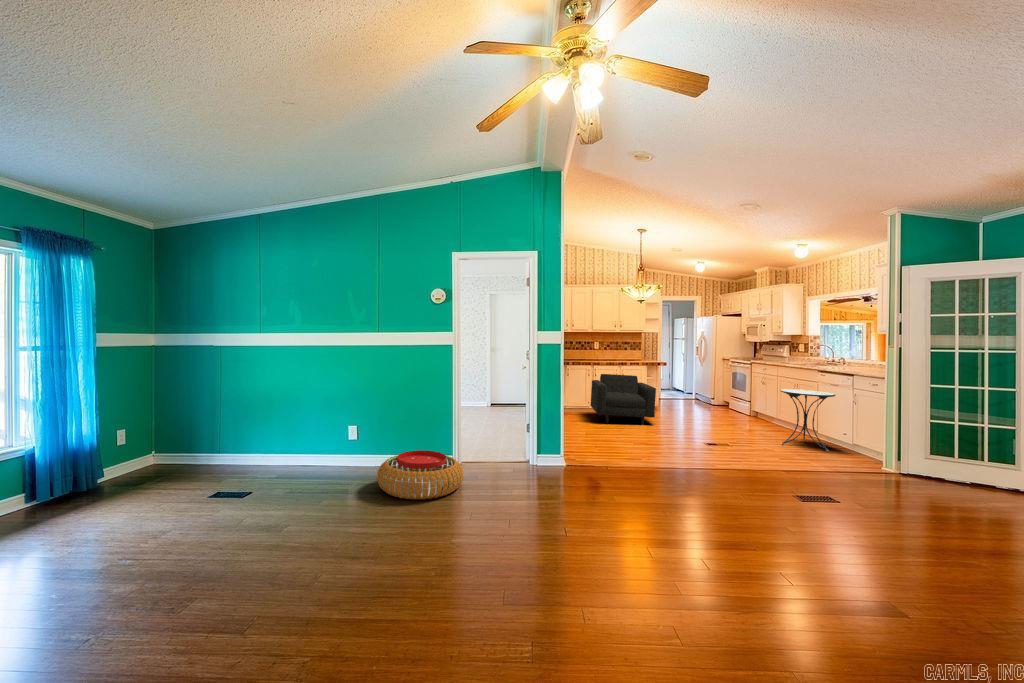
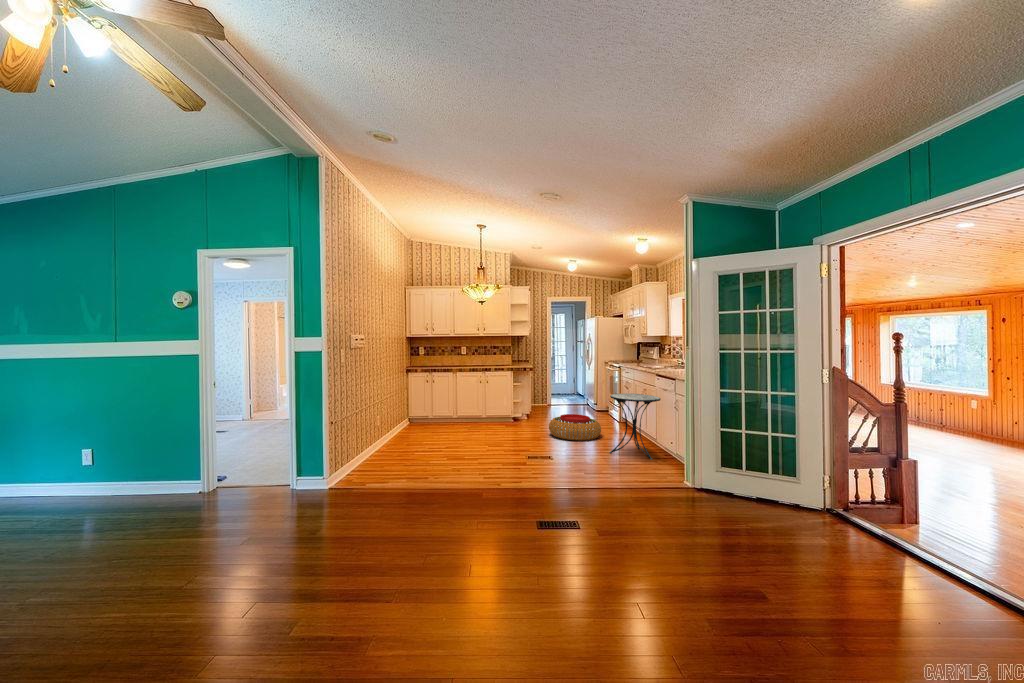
armchair: present [590,374,656,425] -> none [443,380,506,434]
pouf: present [377,450,463,500] -> present [549,414,601,441]

